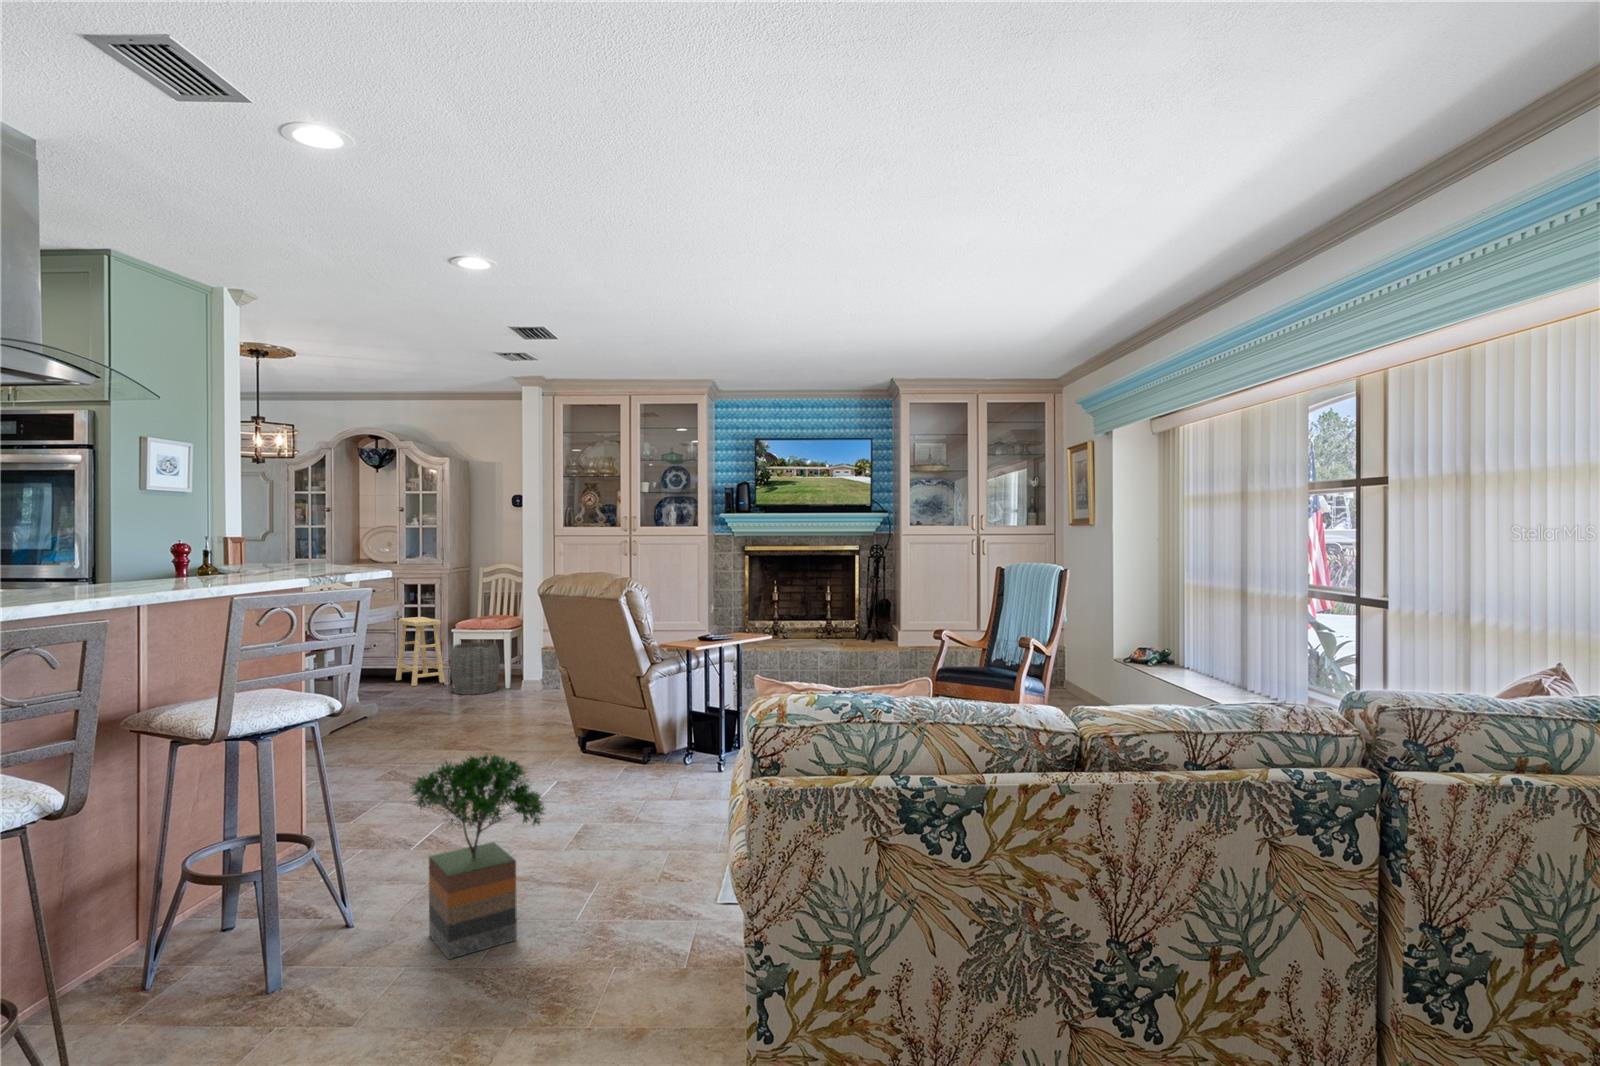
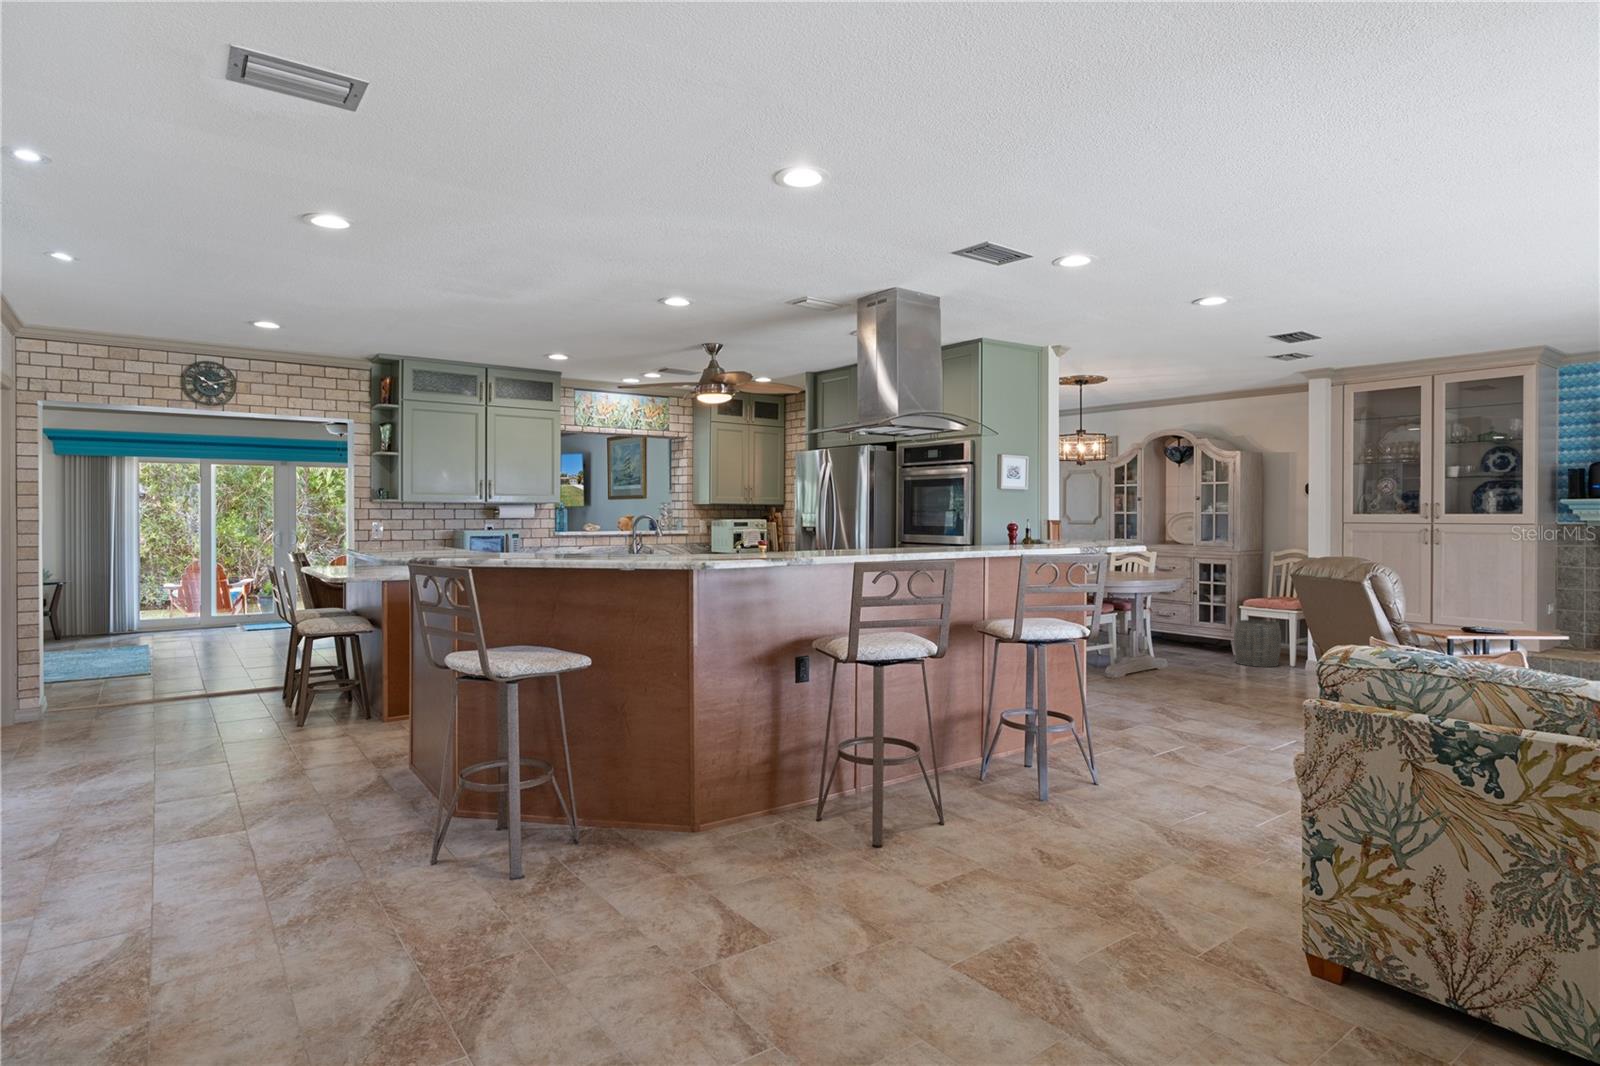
footstool: present [396,617,445,686] -> none [1190,594,1233,654]
potted tree: present [410,755,545,959] -> none [1127,681,1228,825]

